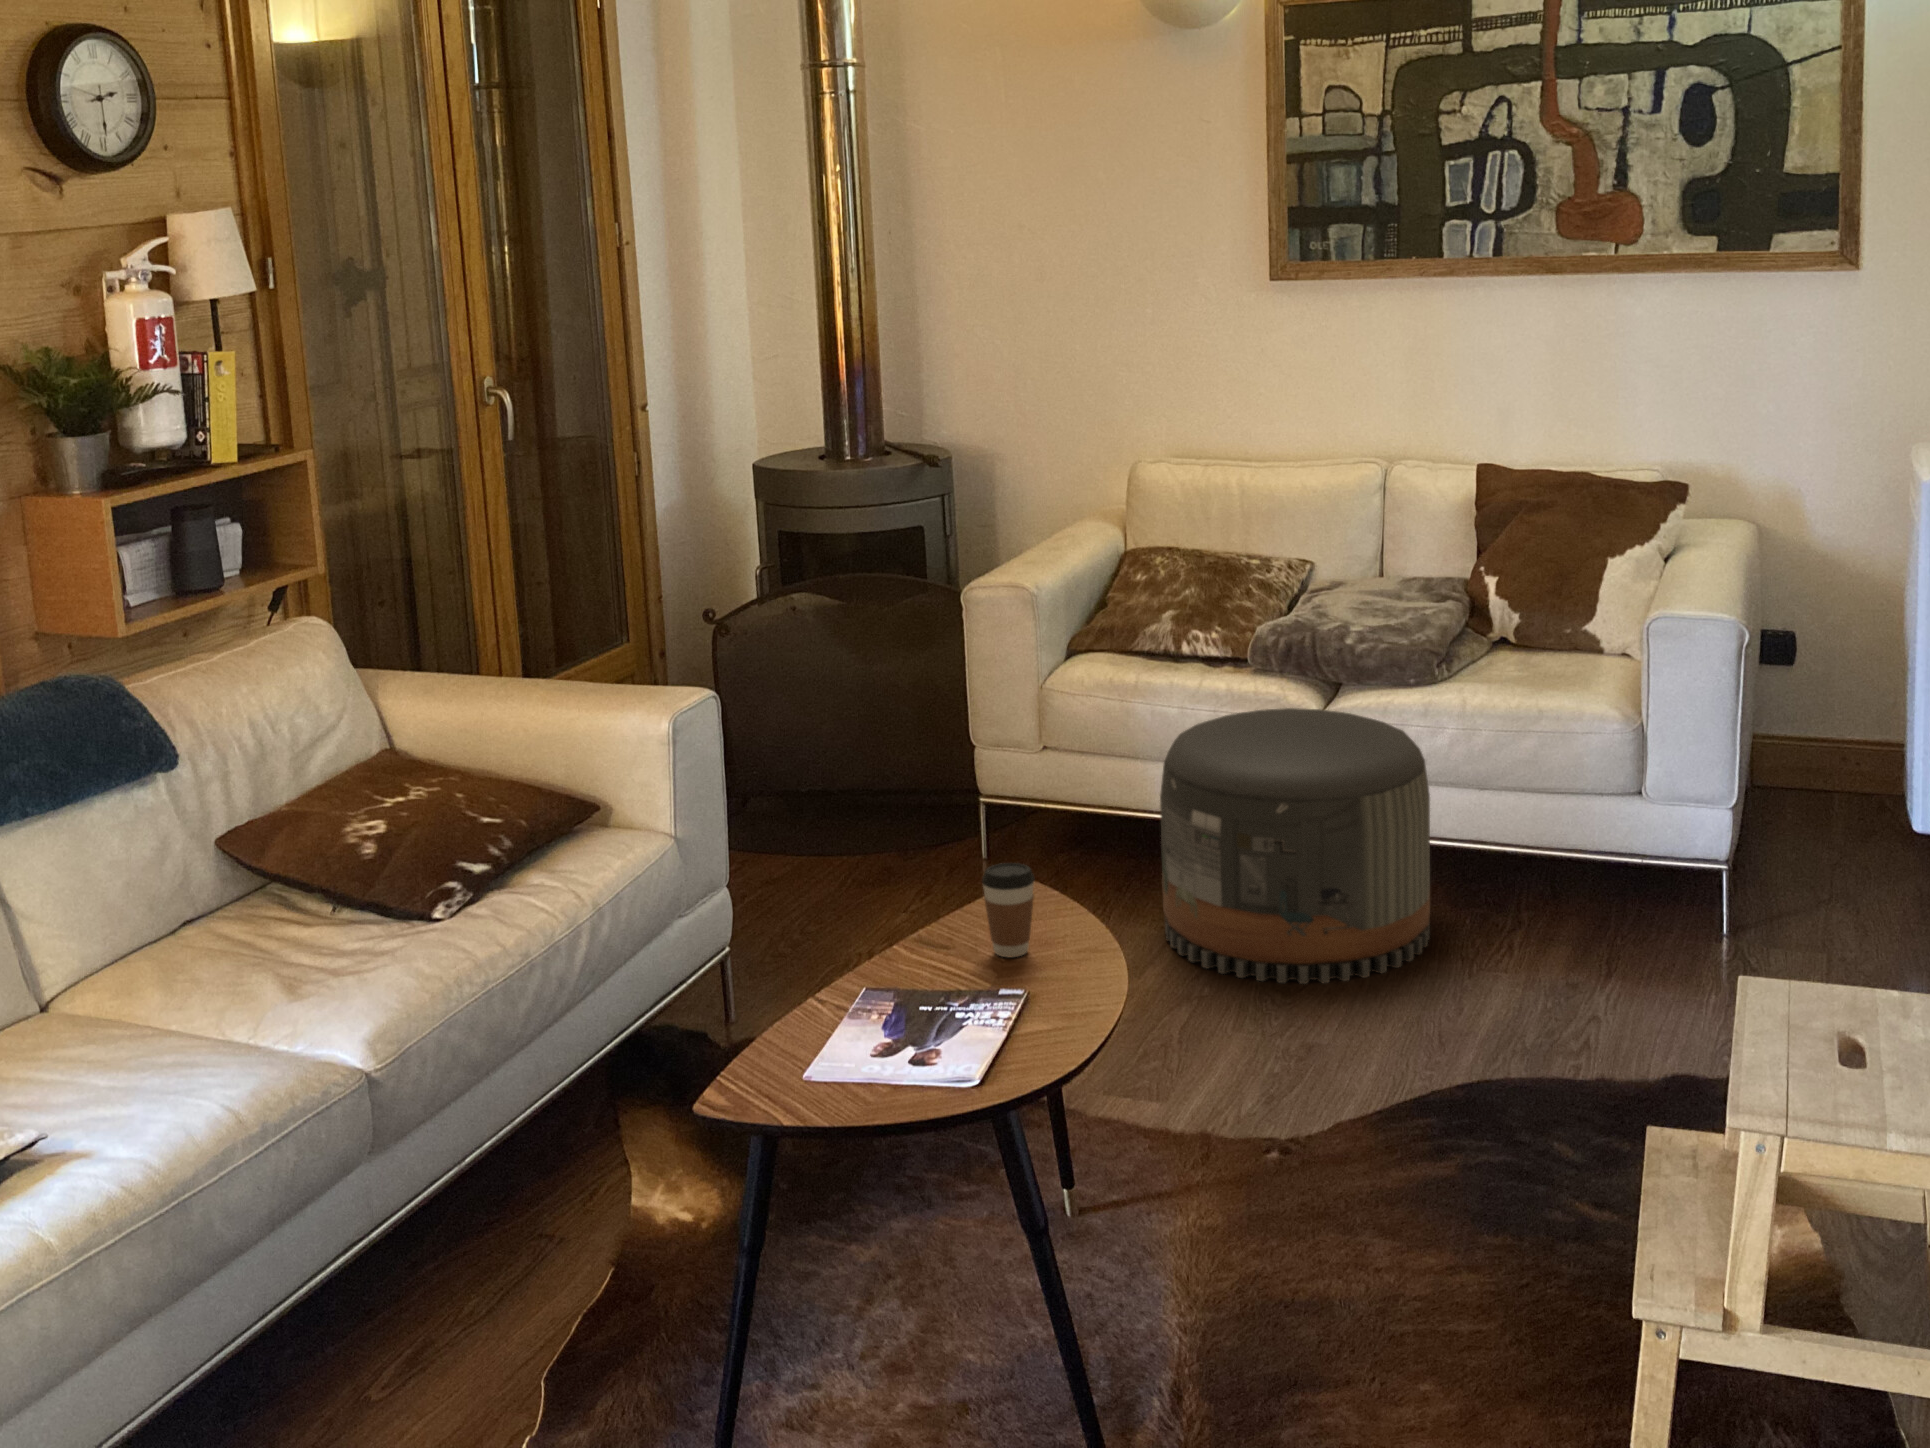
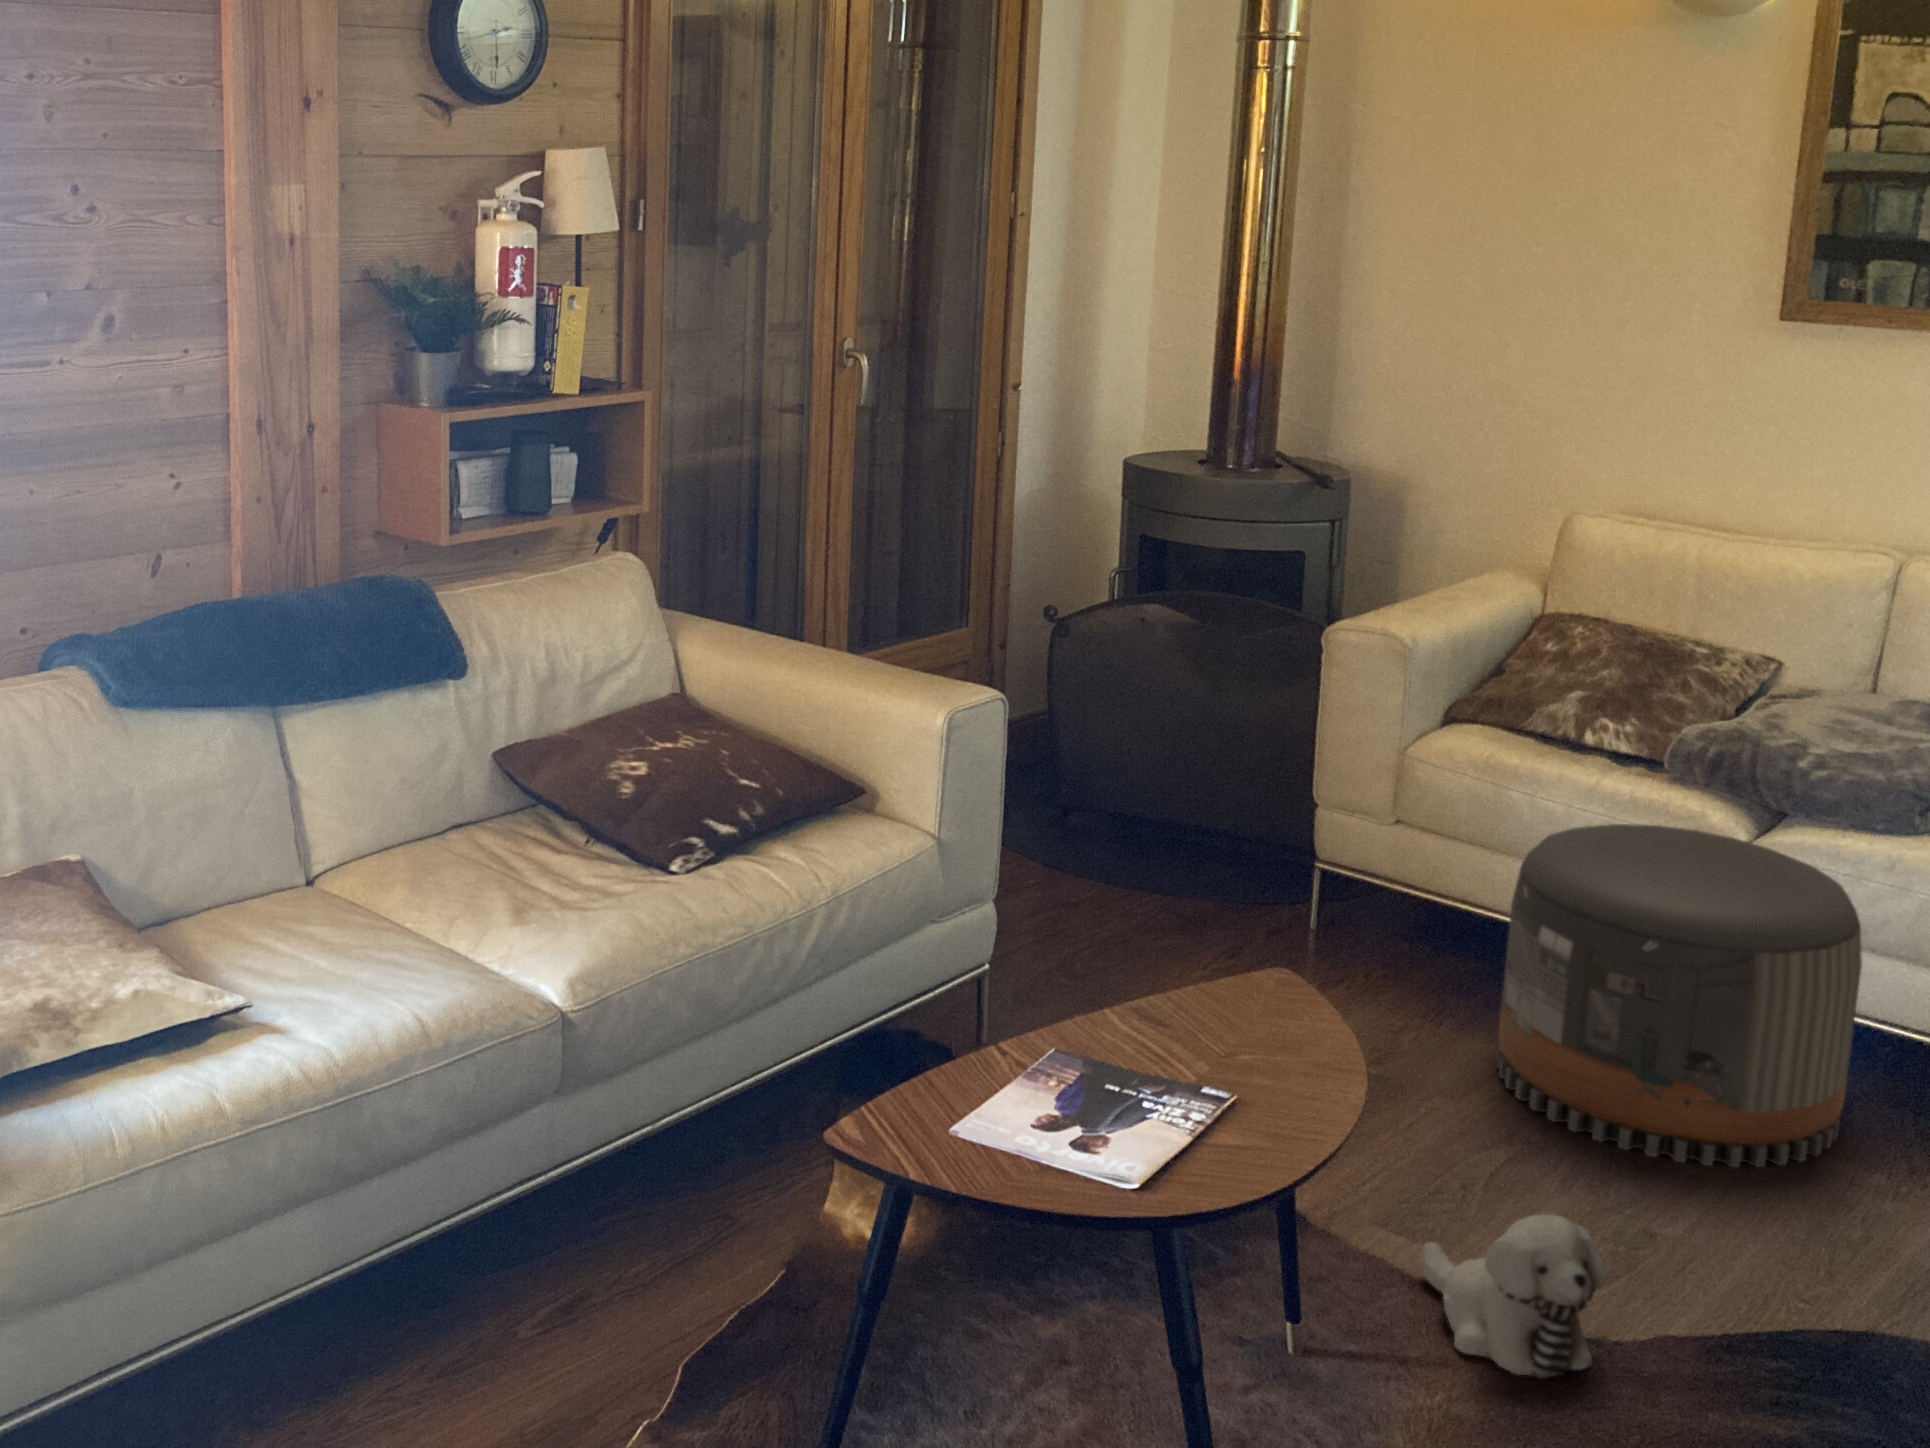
coffee cup: present [982,863,1035,957] -> none [1213,943,1275,1050]
plush toy: none [1162,1041,1316,1182] -> present [1422,1214,1606,1379]

